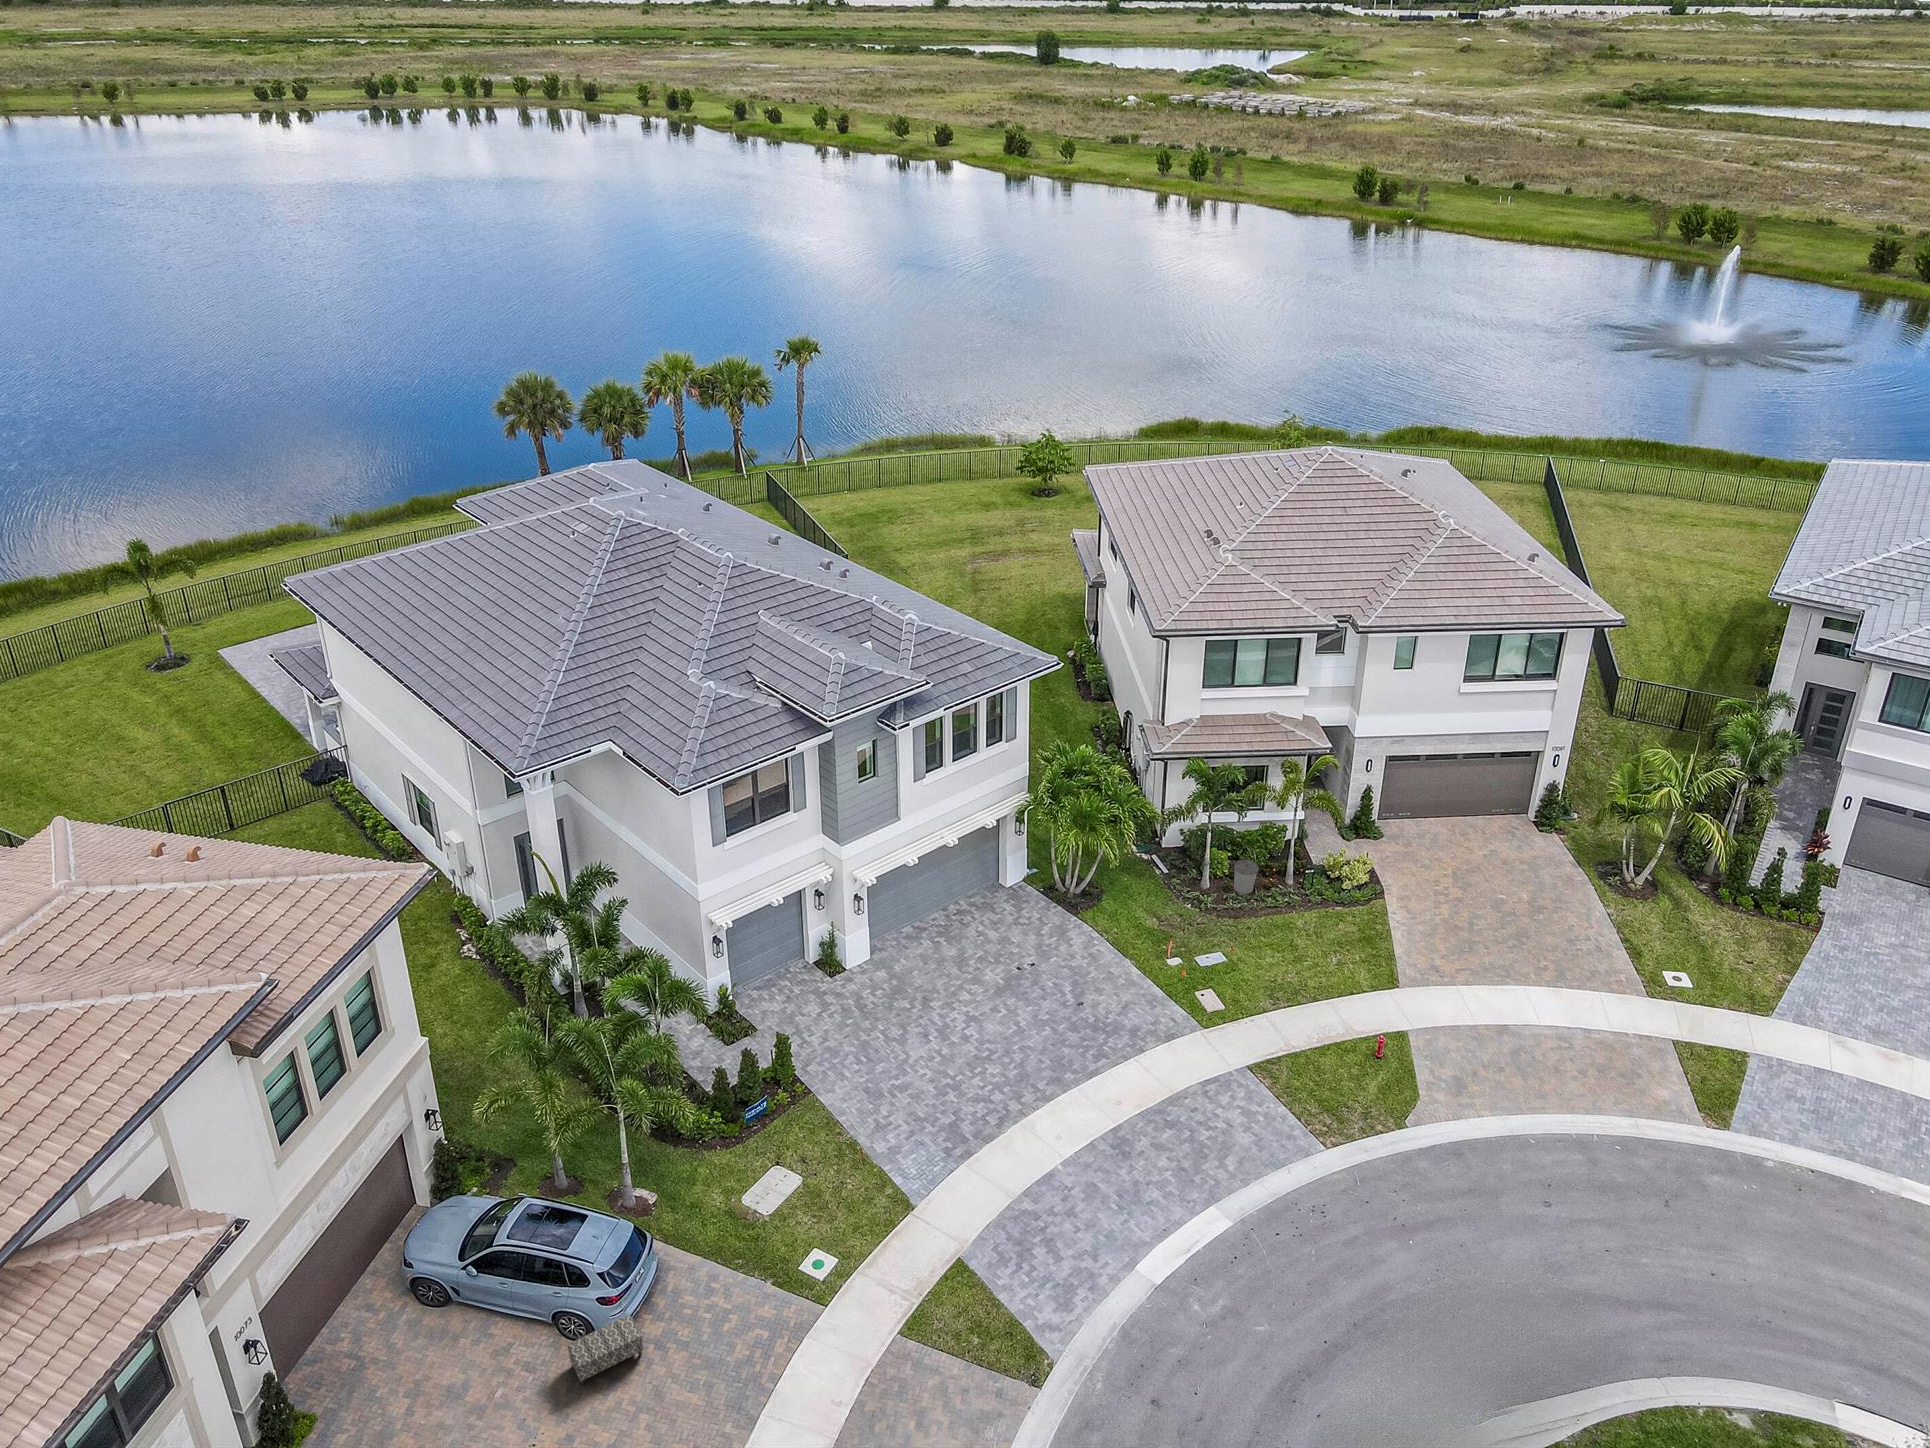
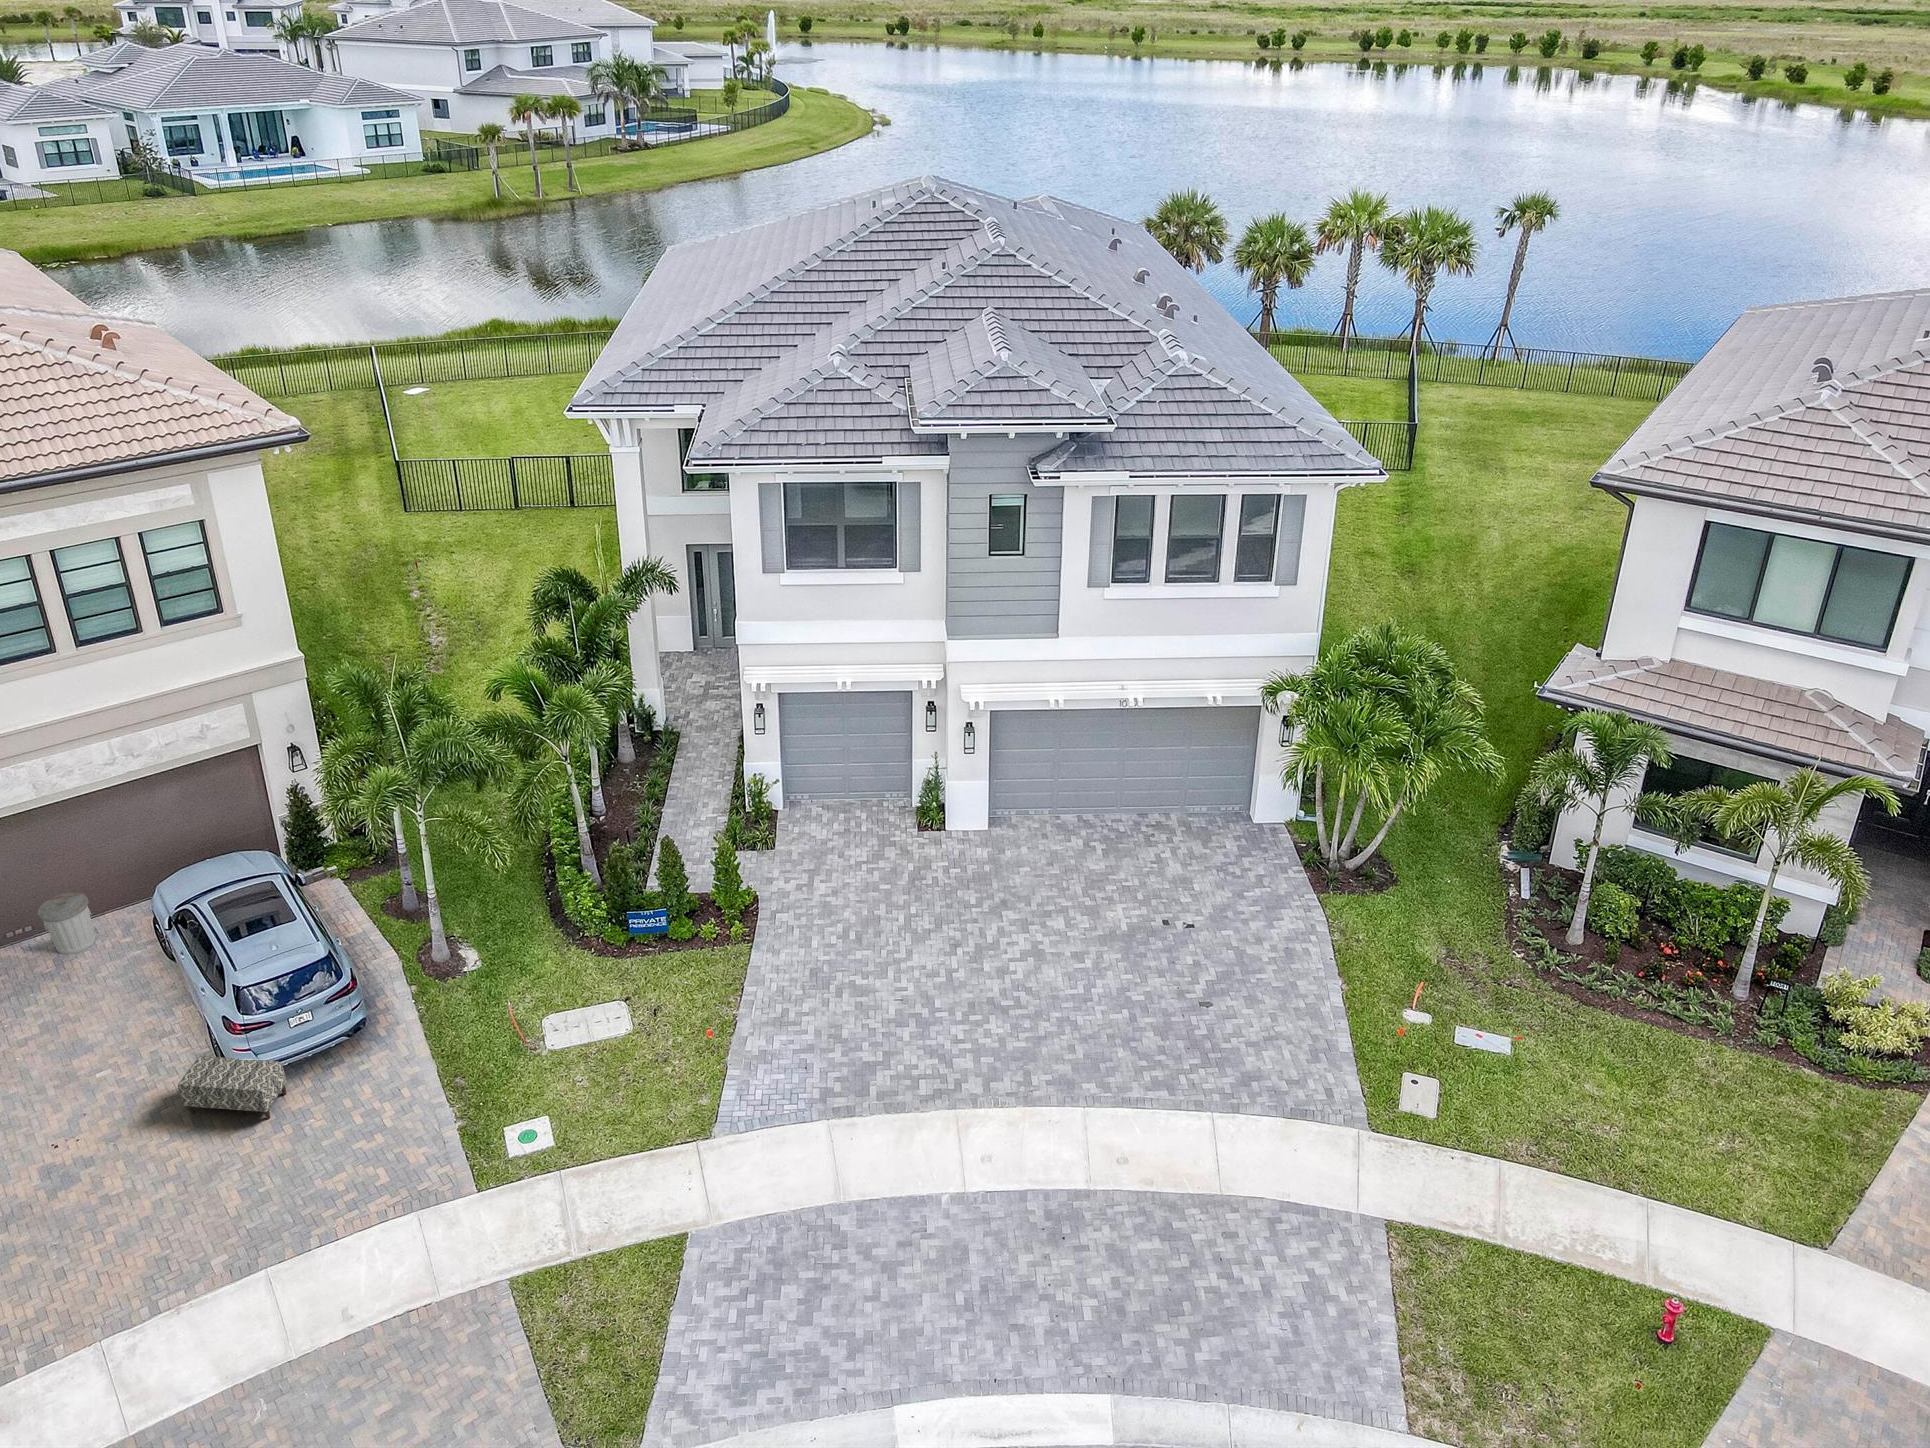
trash can: present [1234,860,1259,894] -> present [38,892,96,954]

